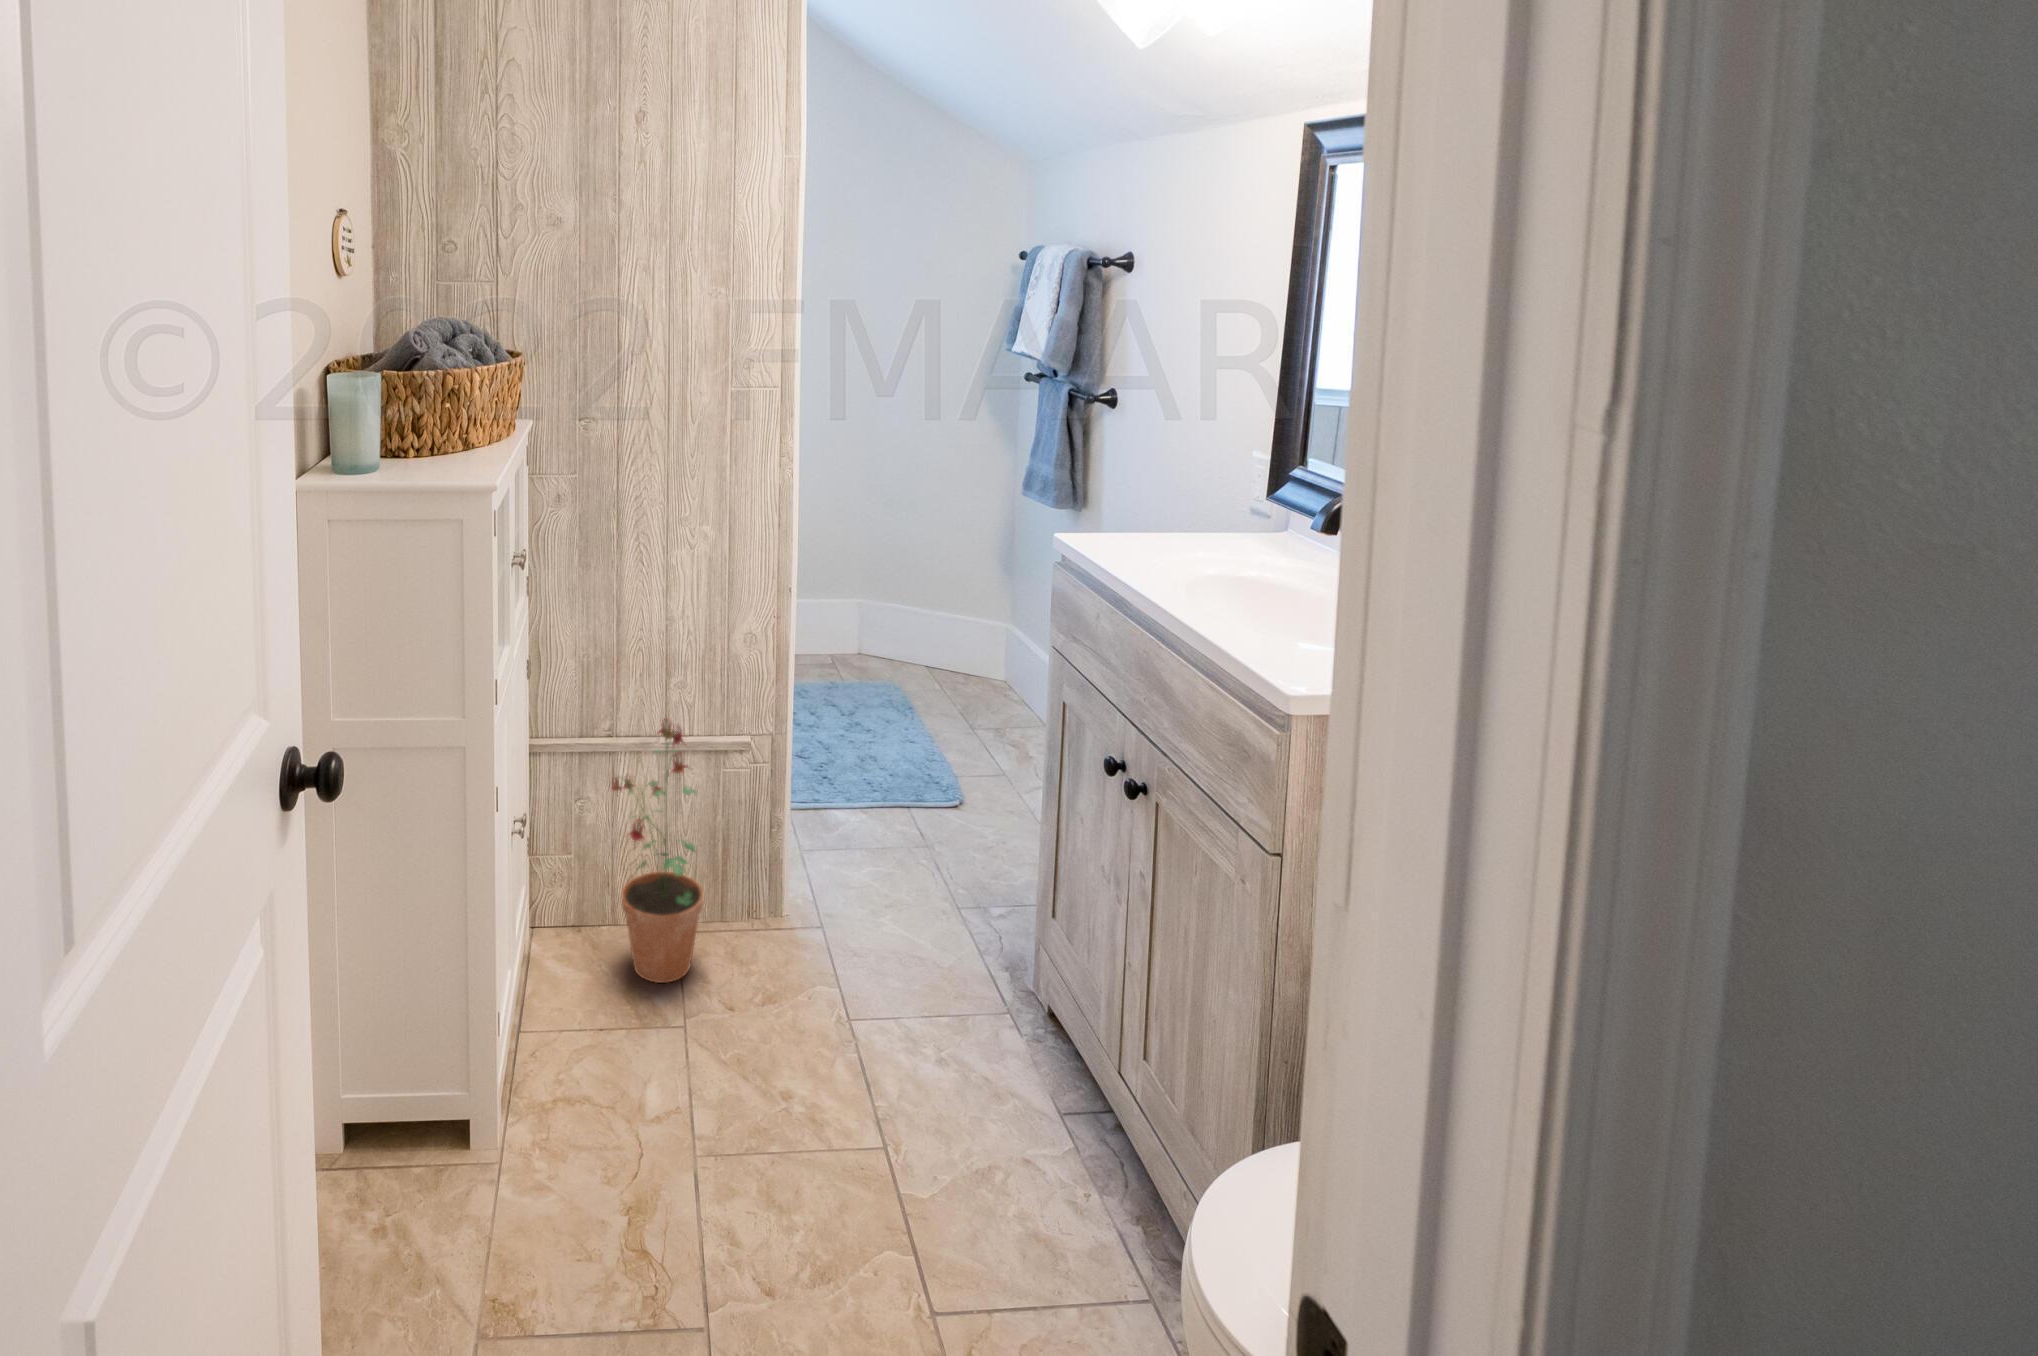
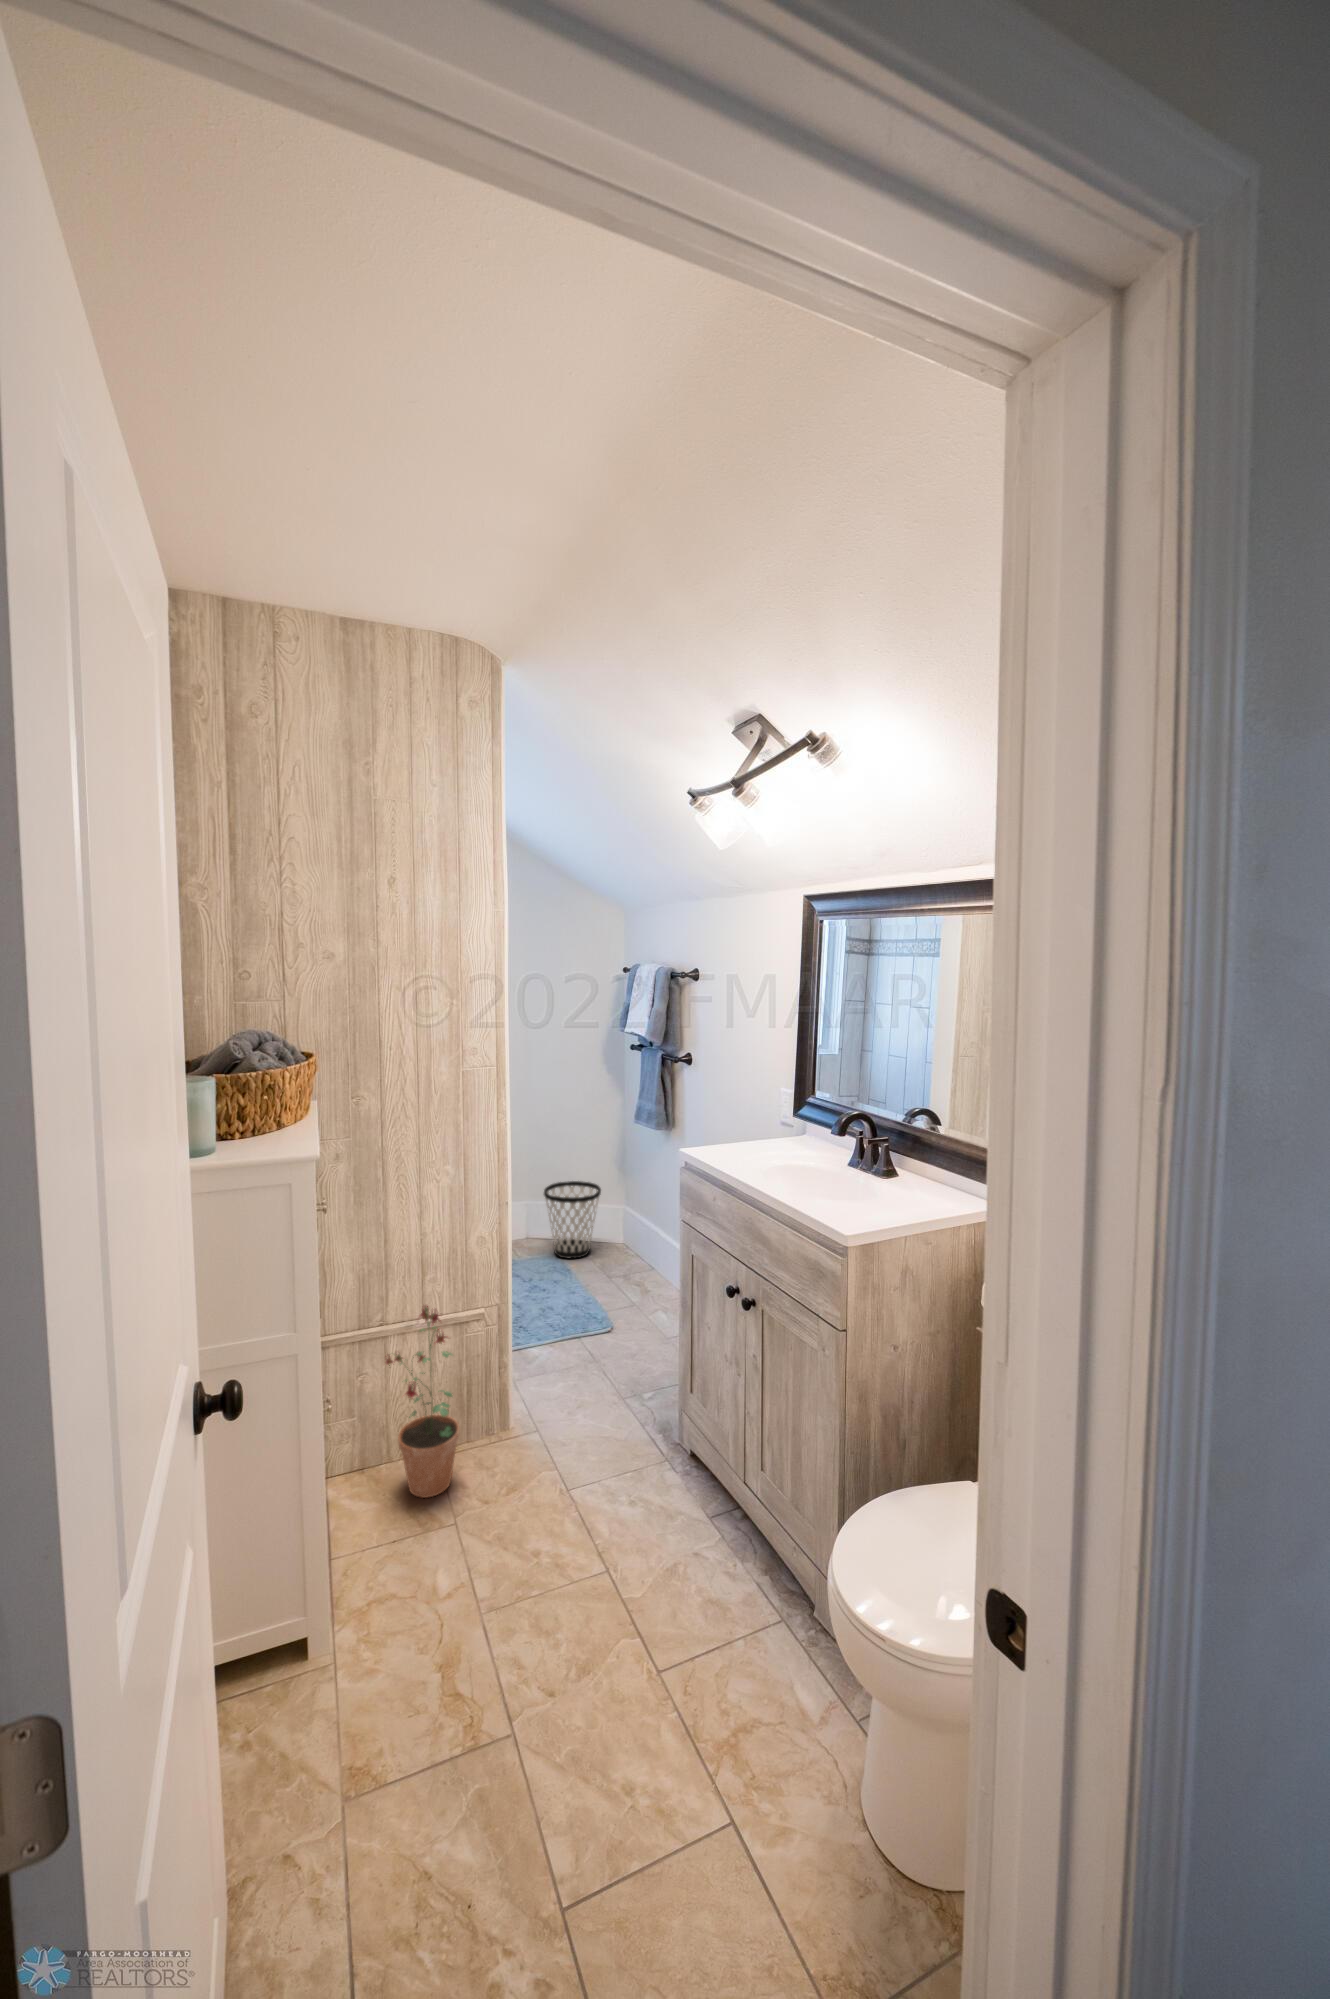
wastebasket: none [883,577,971,692] -> present [544,1181,601,1258]

